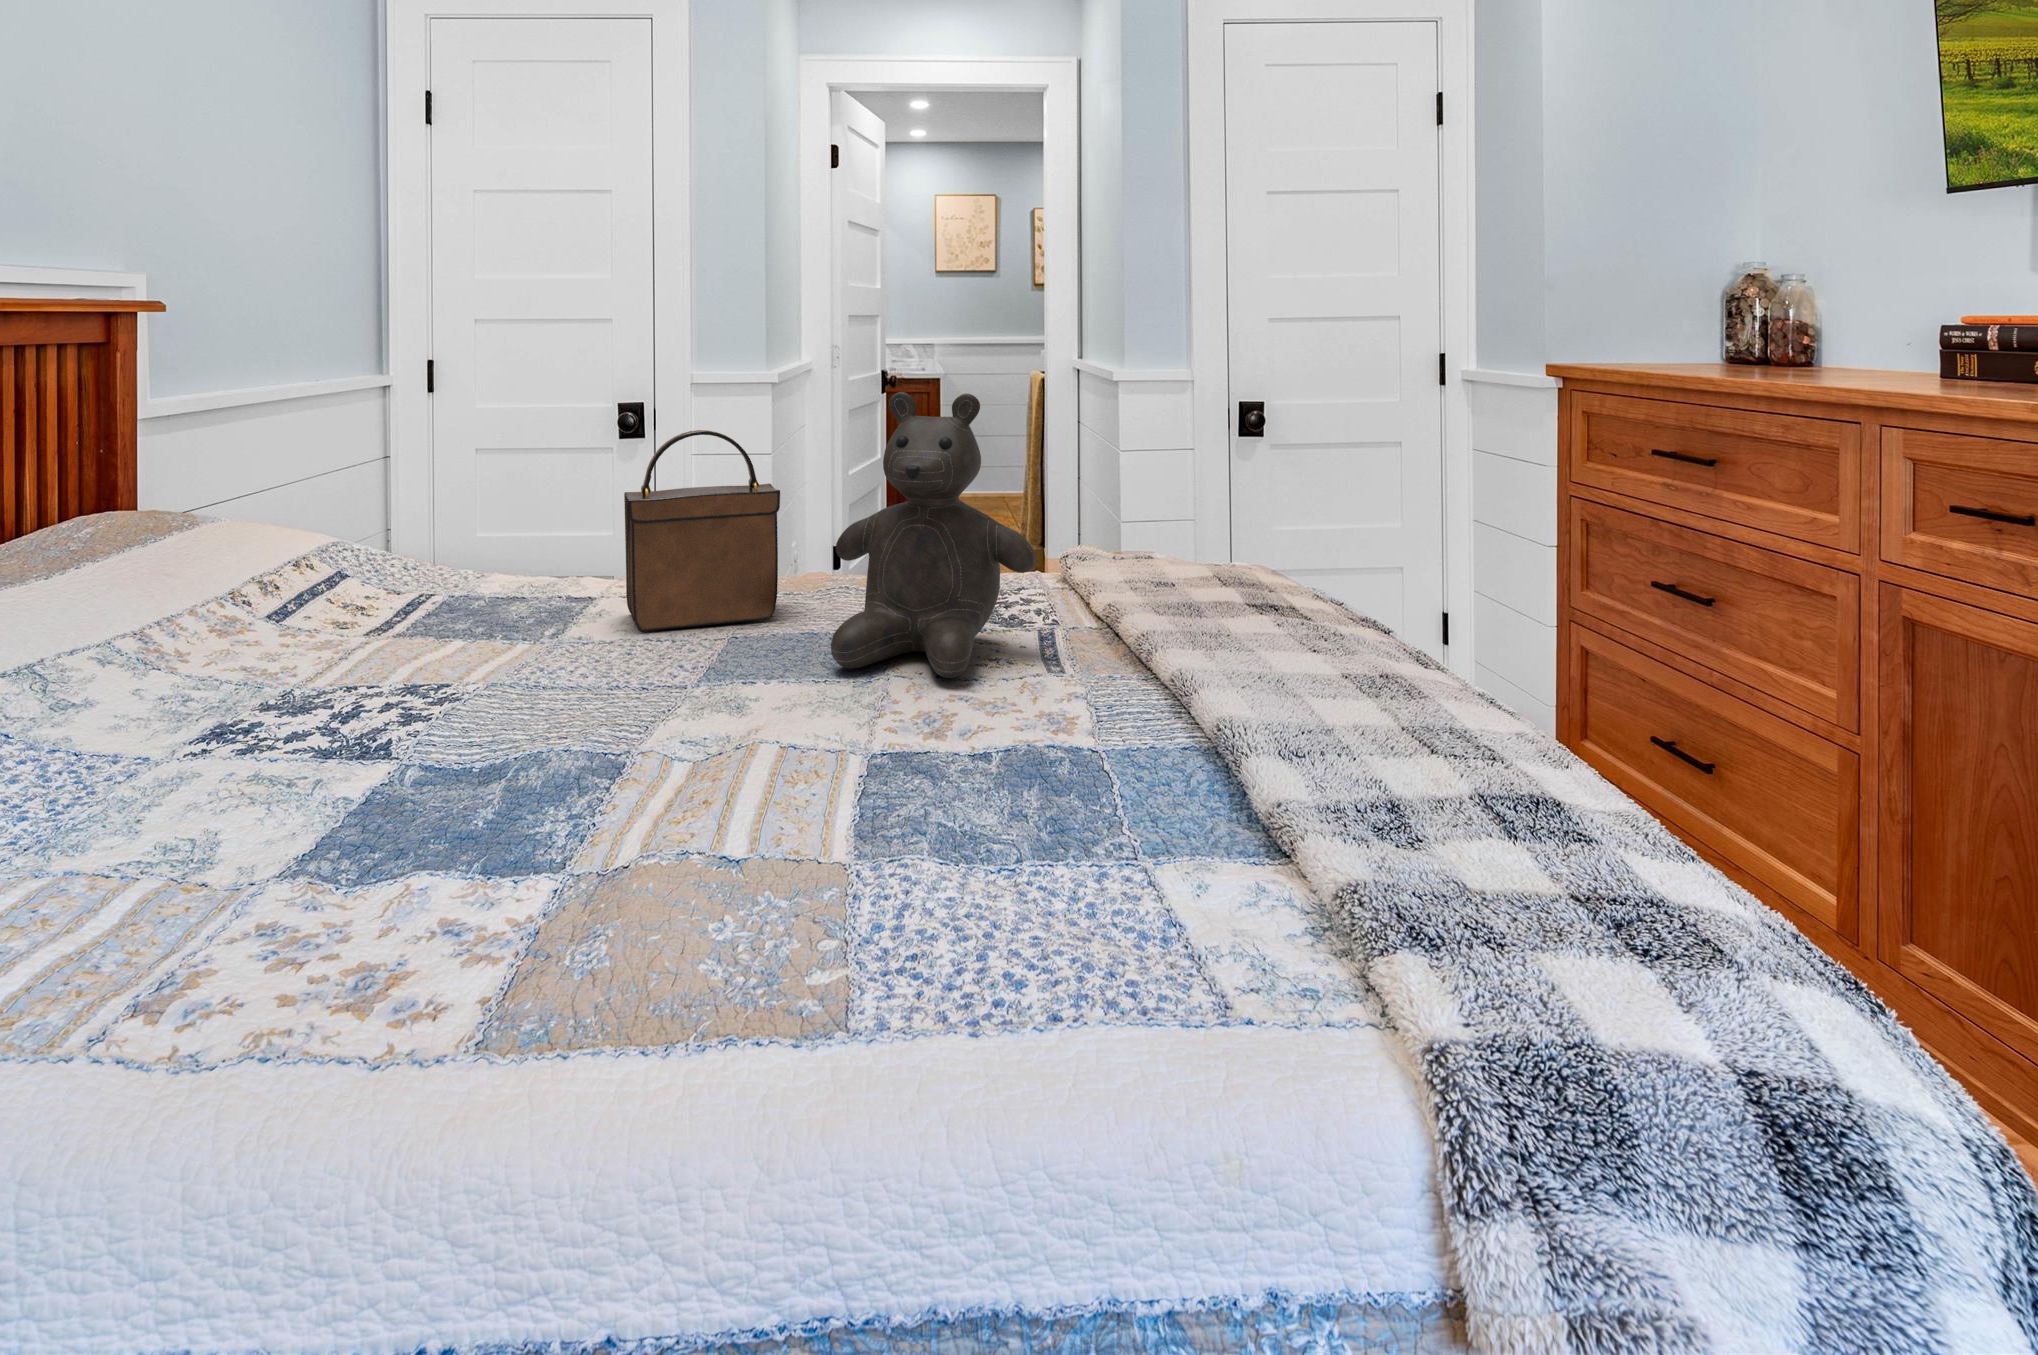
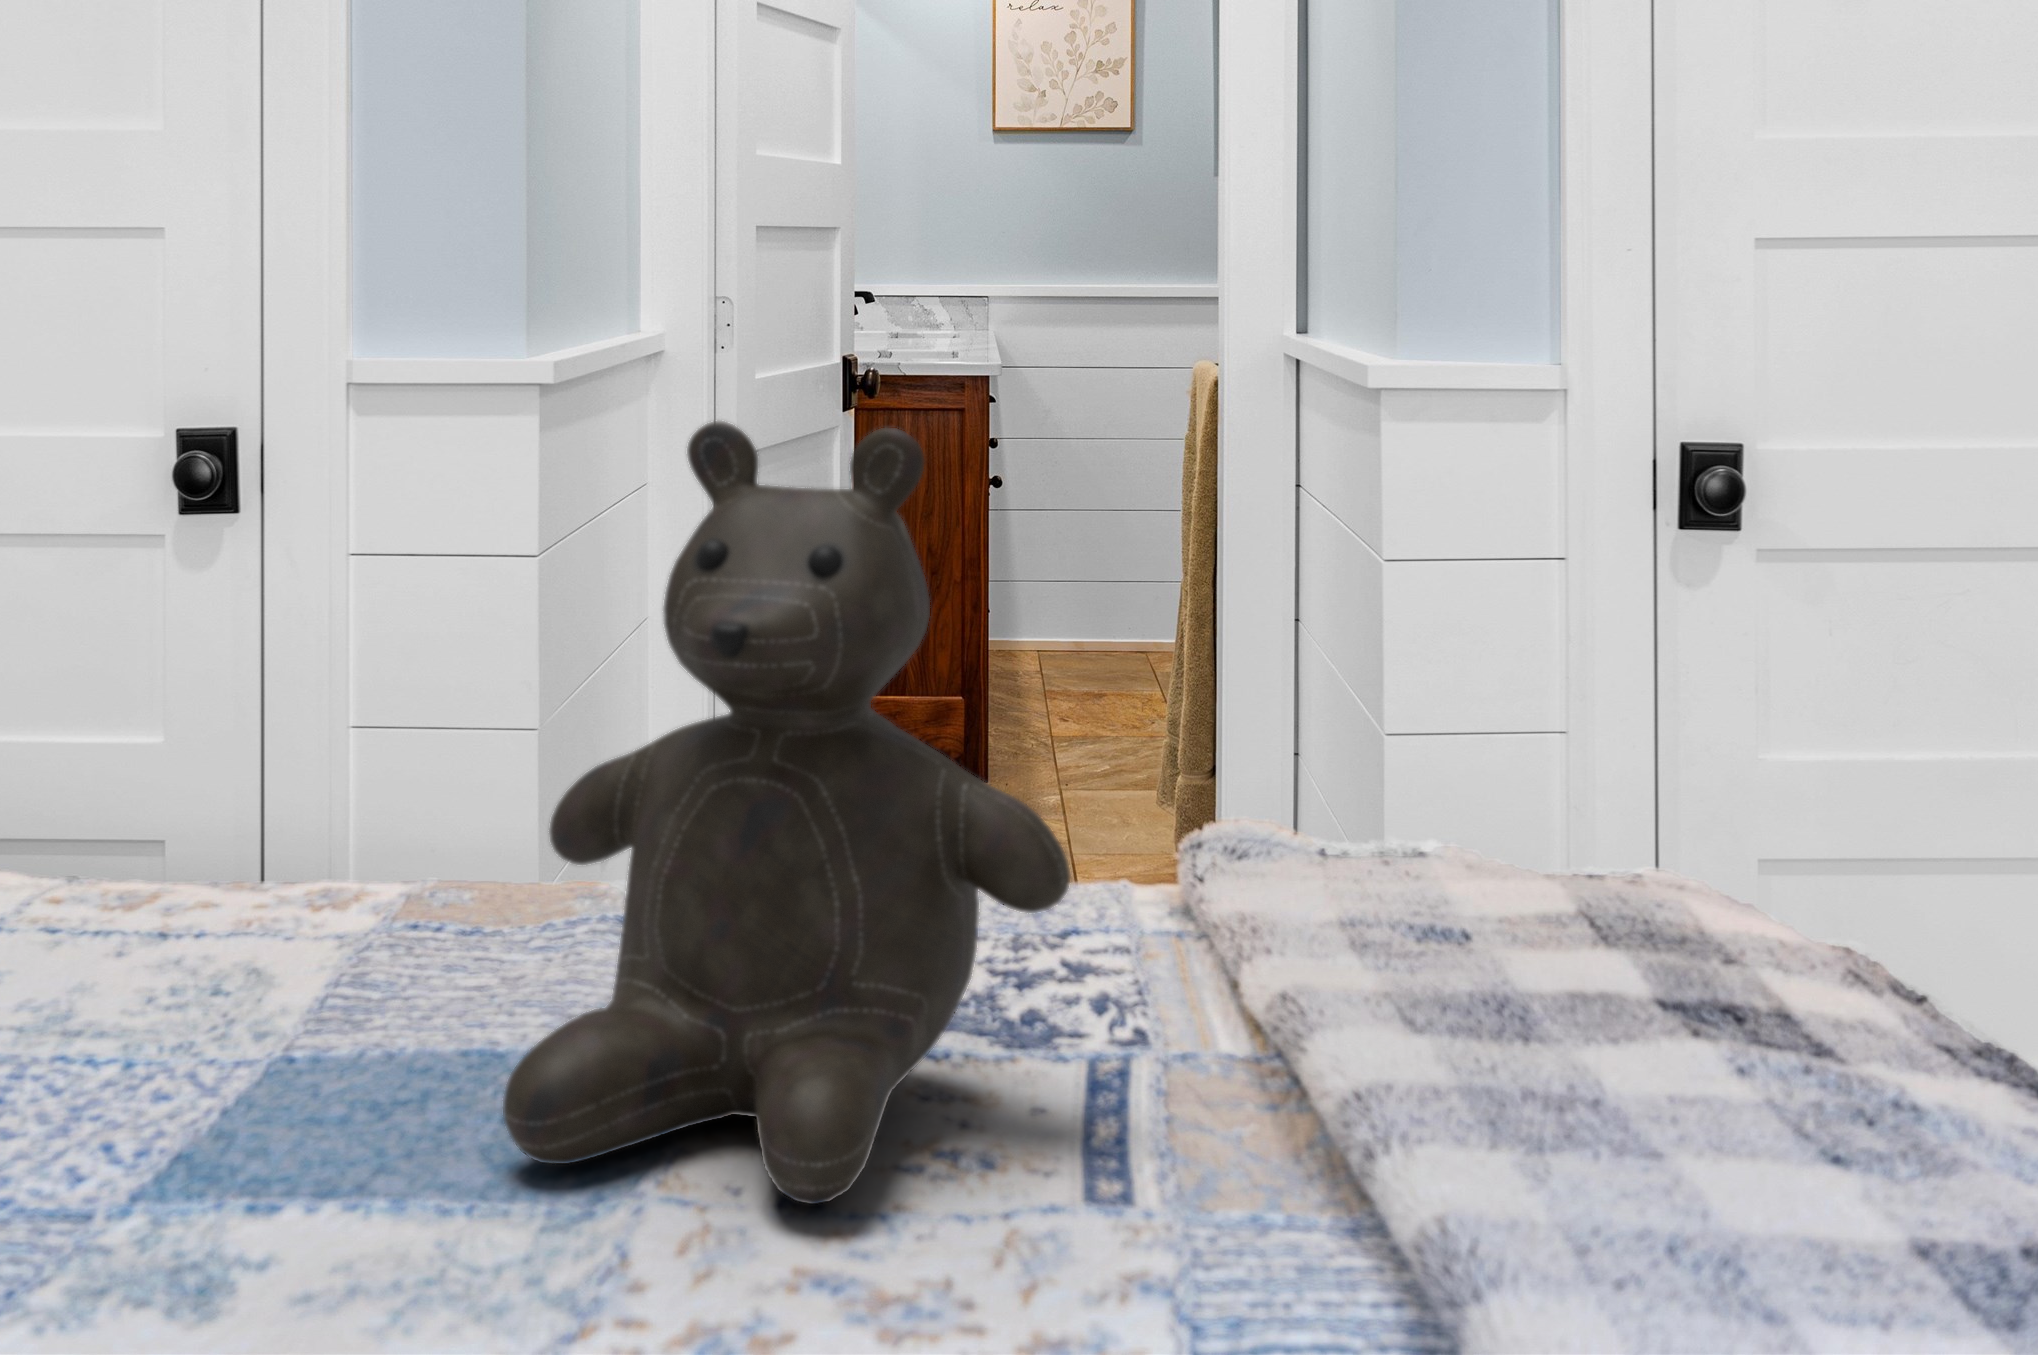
handbag: present [624,430,780,632] -> none [17,513,422,1037]

